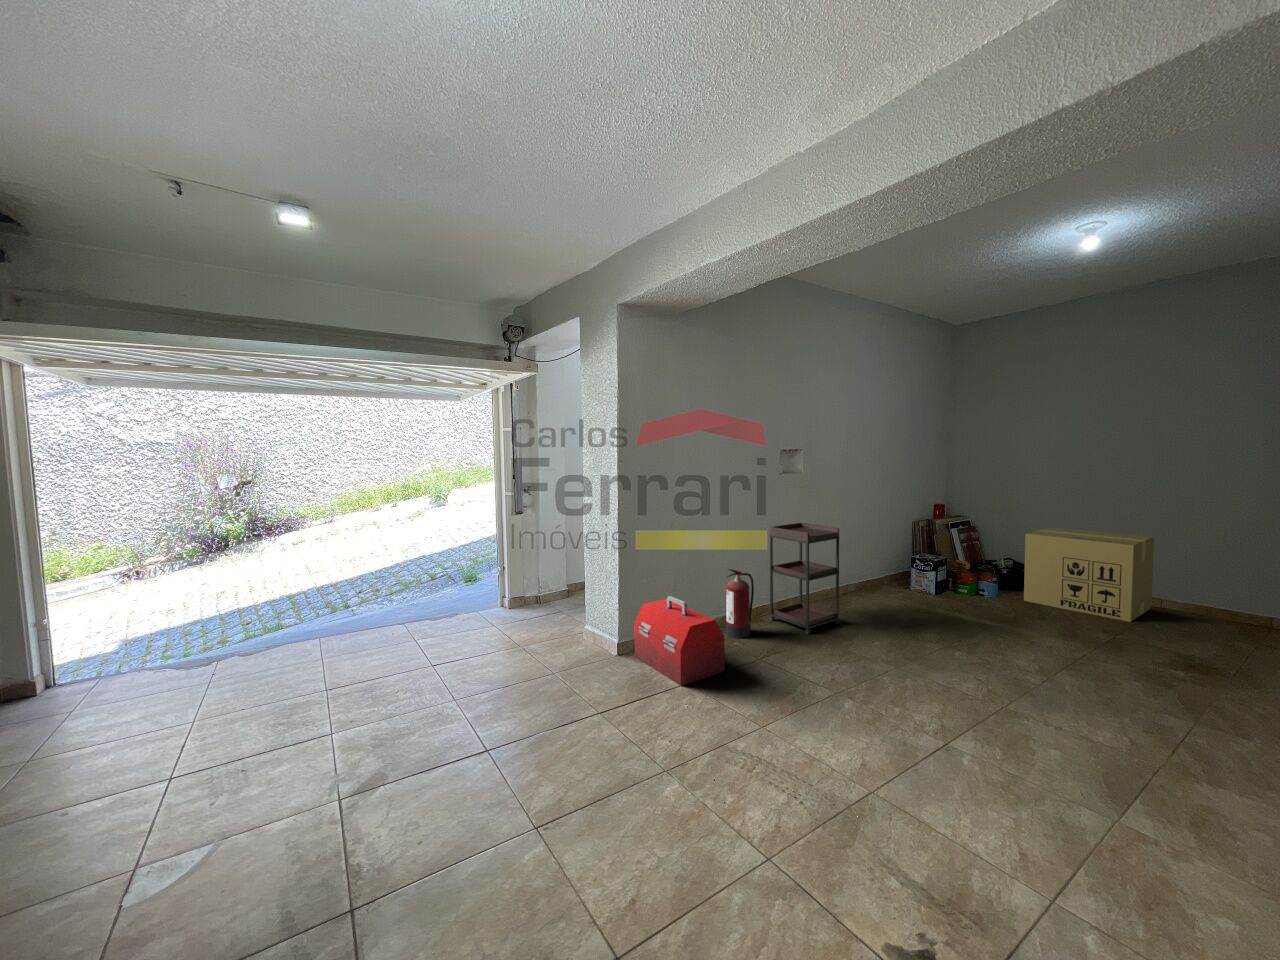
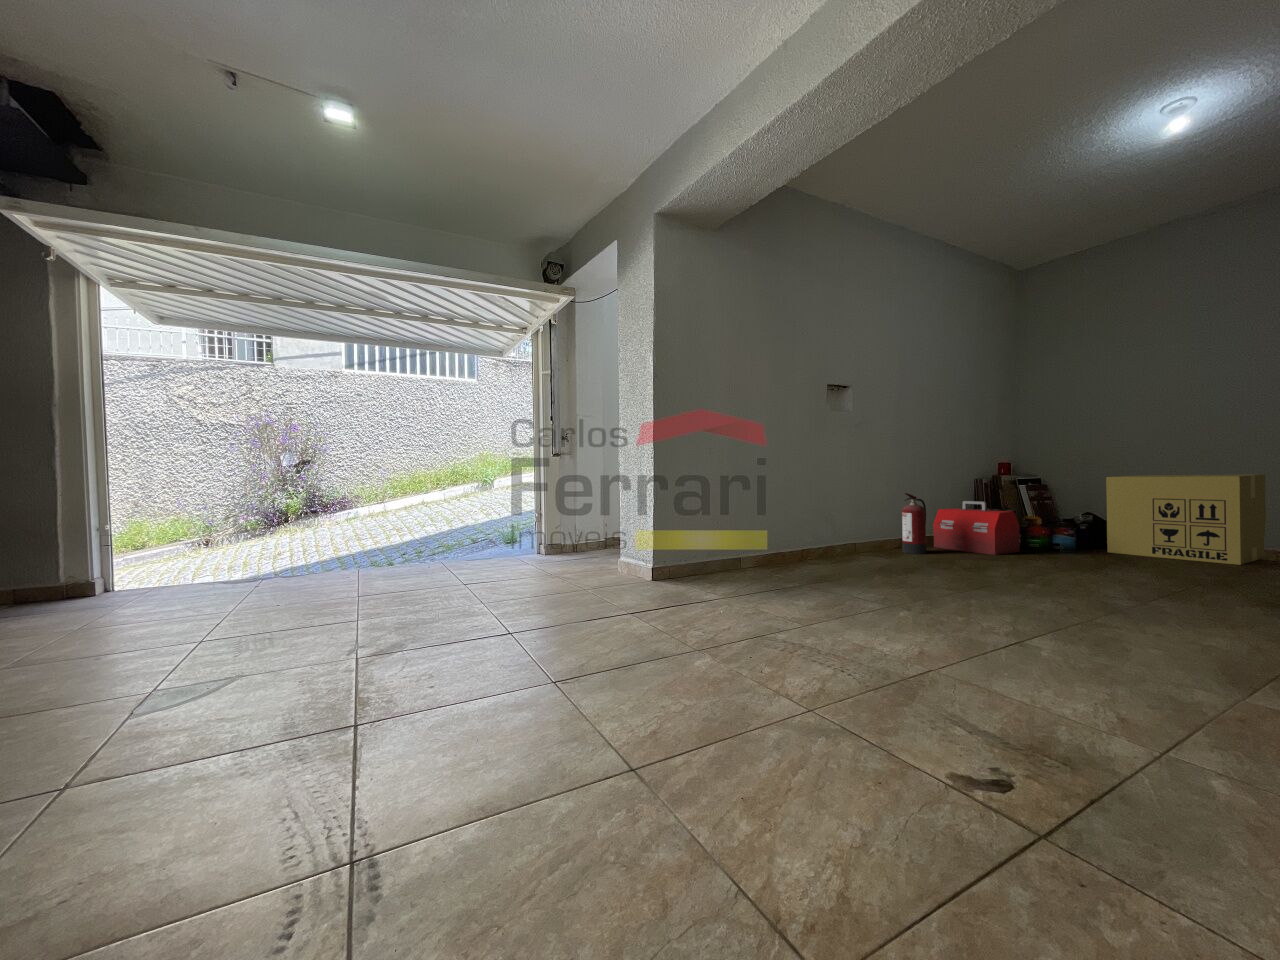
shelving unit: present [769,523,841,634] -> none [814,460,894,570]
fire extinguisher: present [726,569,754,638] -> present [902,493,926,554]
toolbox: present [634,596,725,686] -> present [934,501,1020,555]

